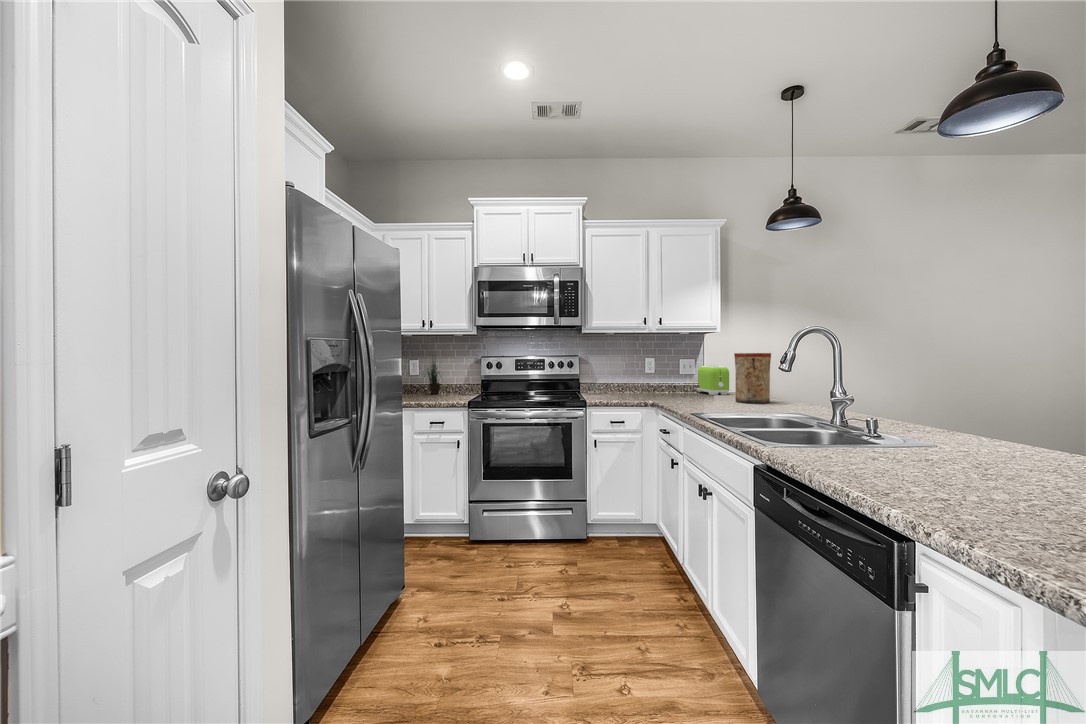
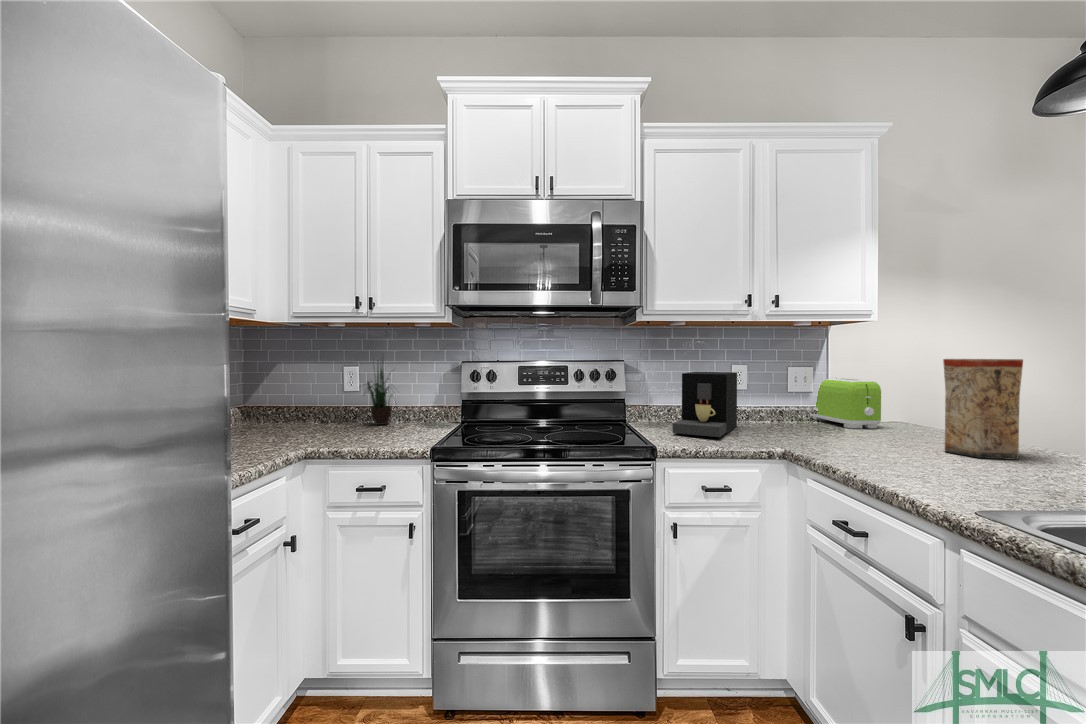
coffee maker: none [602,362,645,398] -> present [672,372,737,437]

